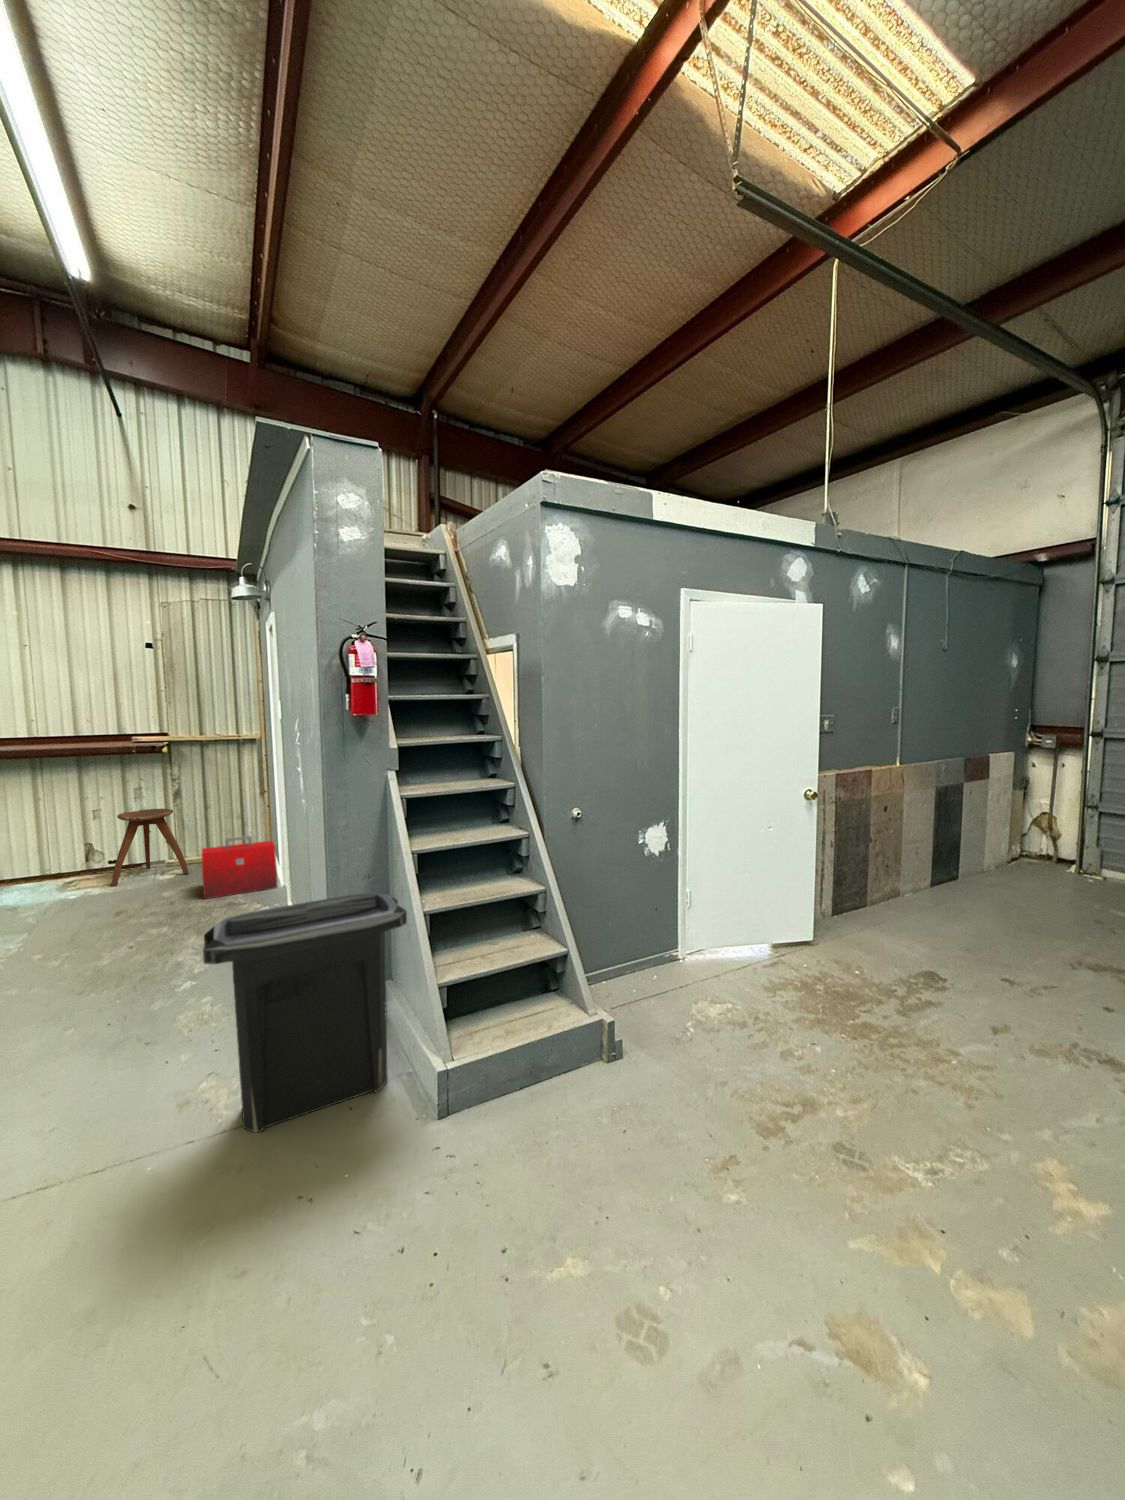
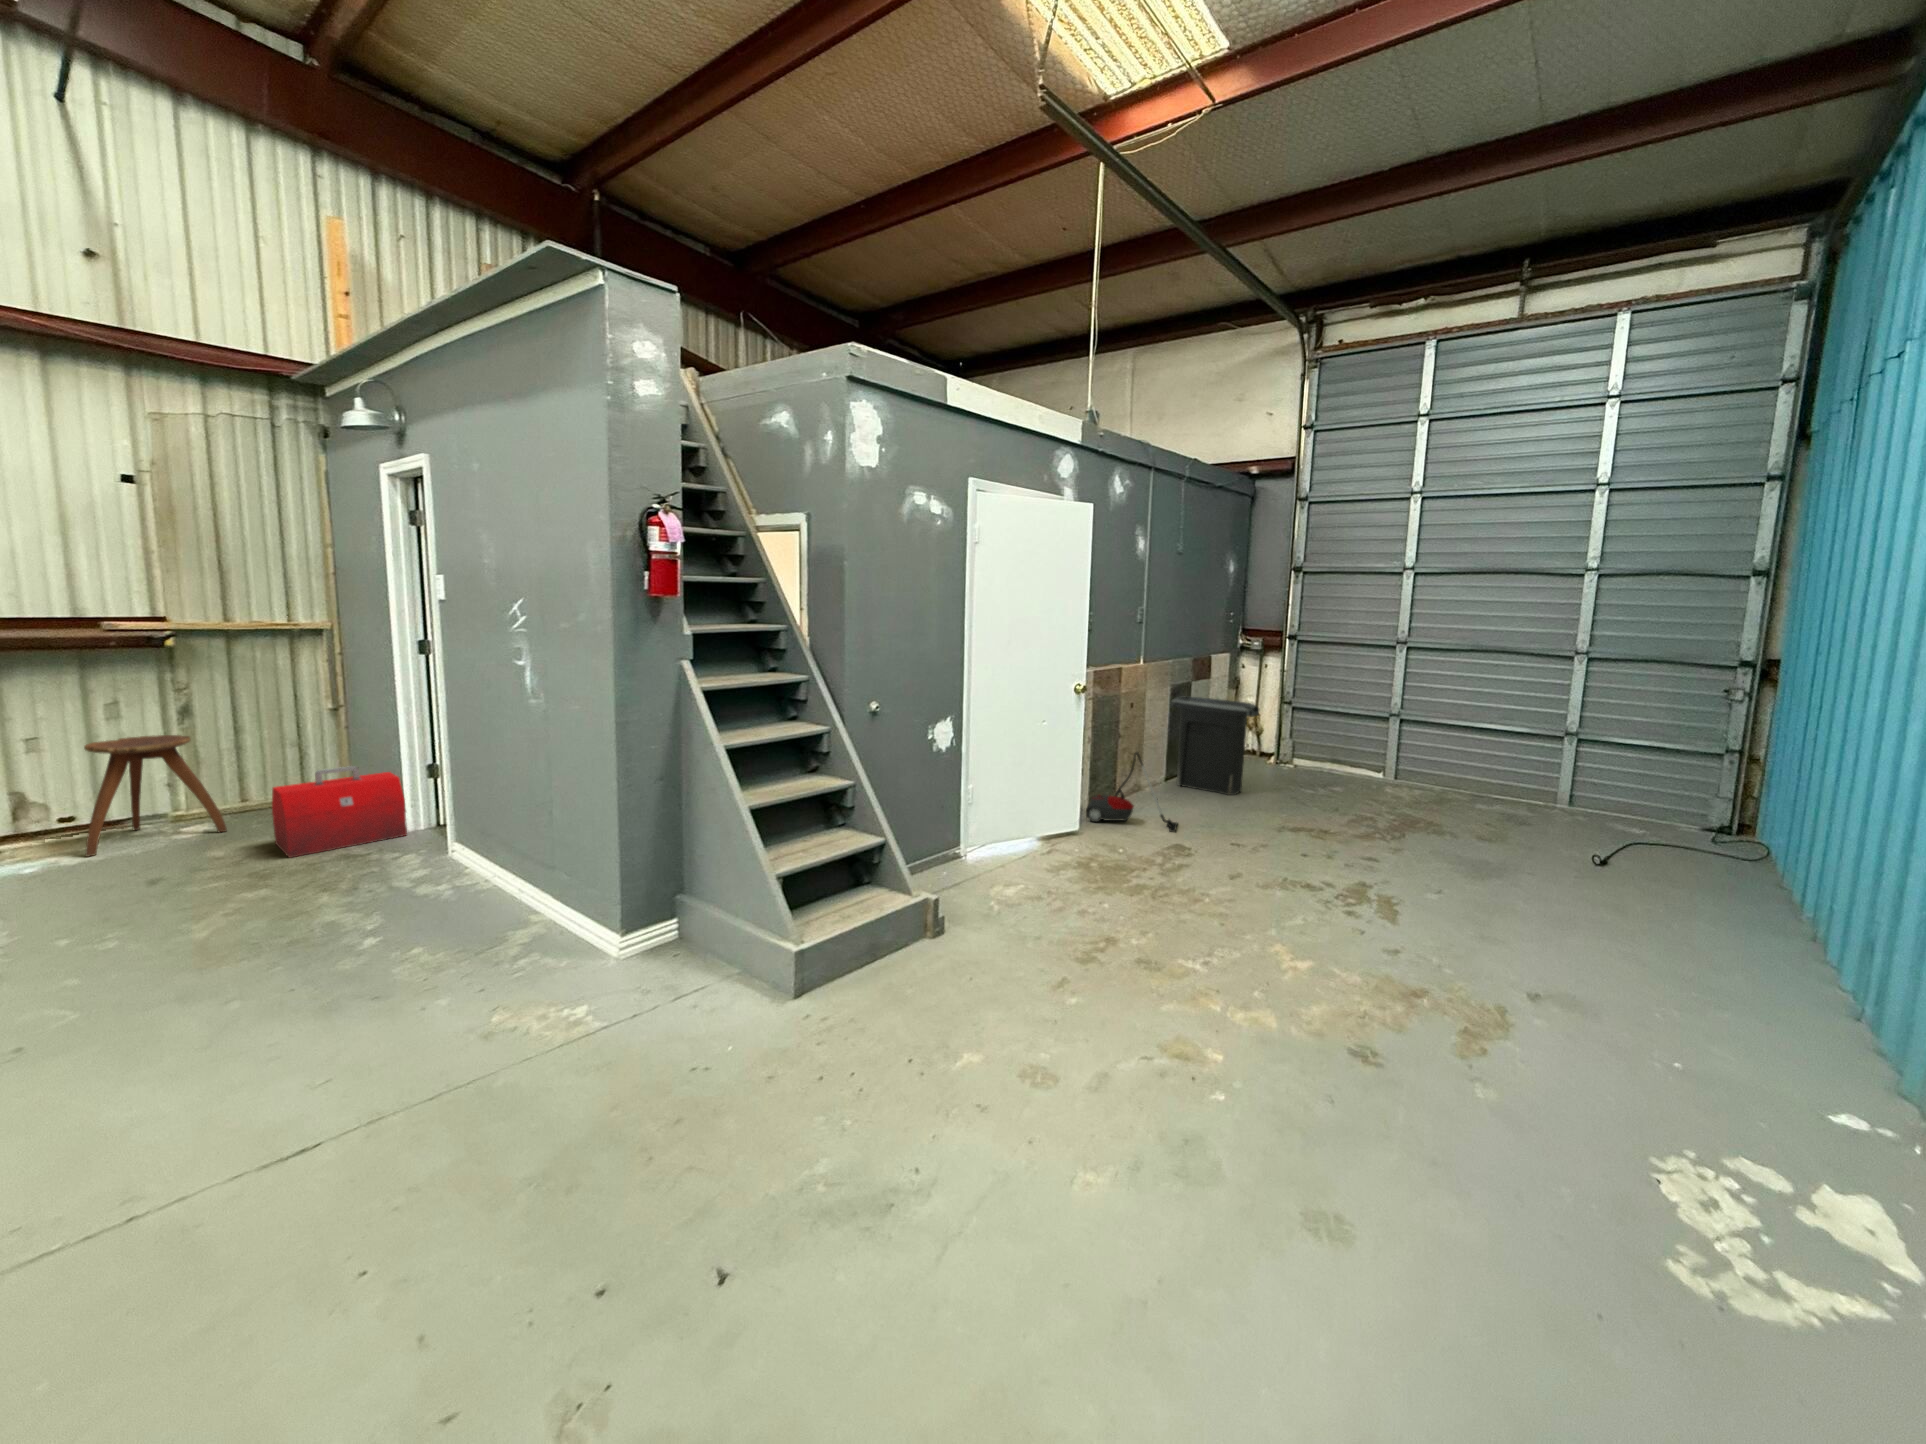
vacuum cleaner: none [820,865,932,959] -> present [1086,752,1177,832]
trash can: present [203,893,407,1132] -> present [1170,697,1259,795]

